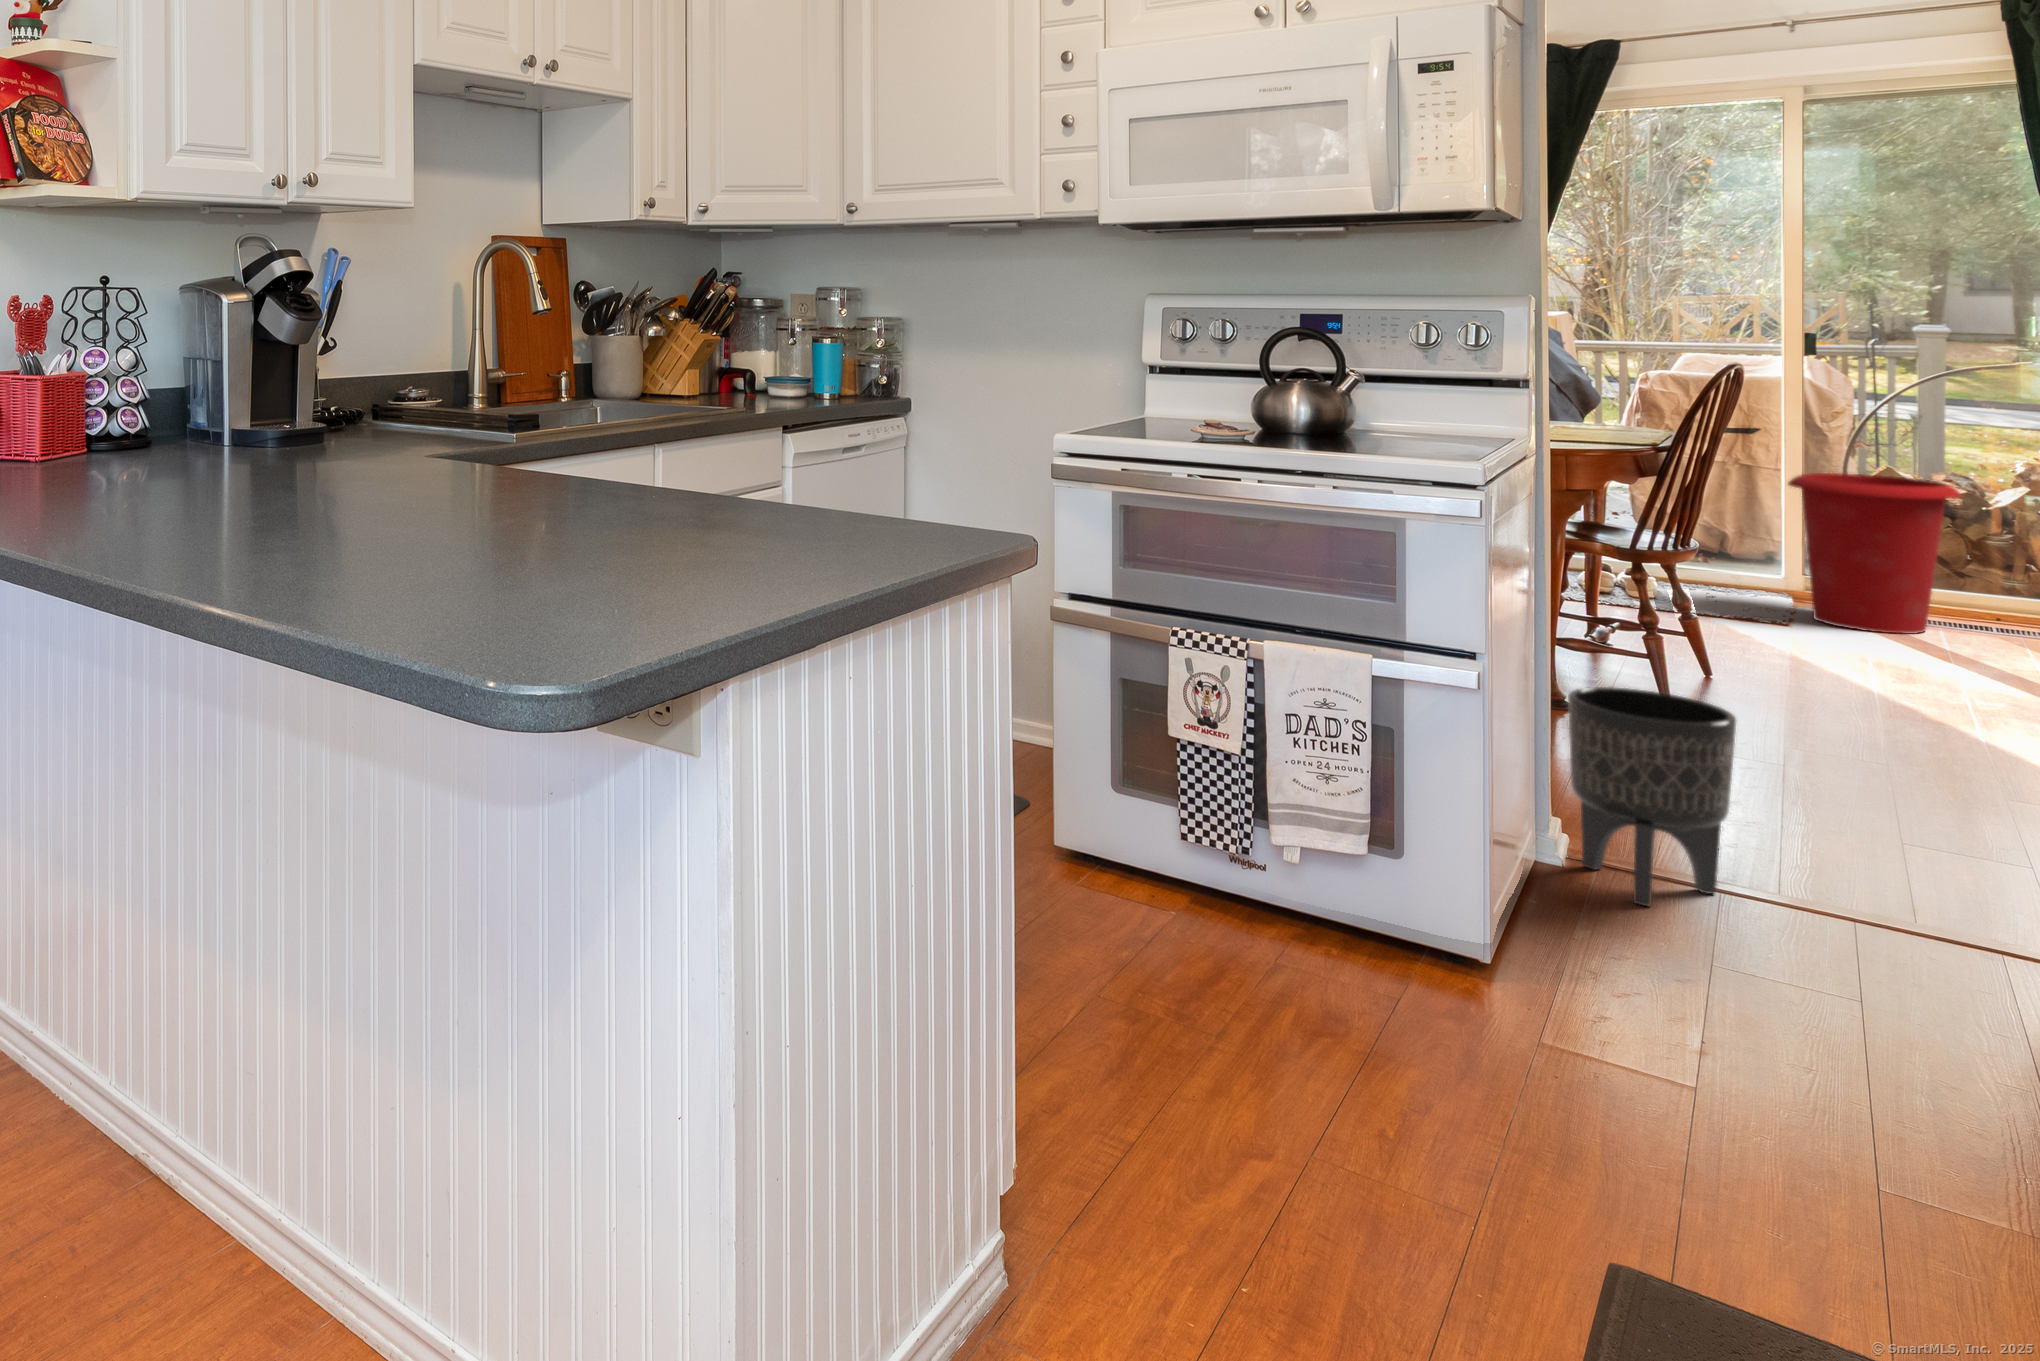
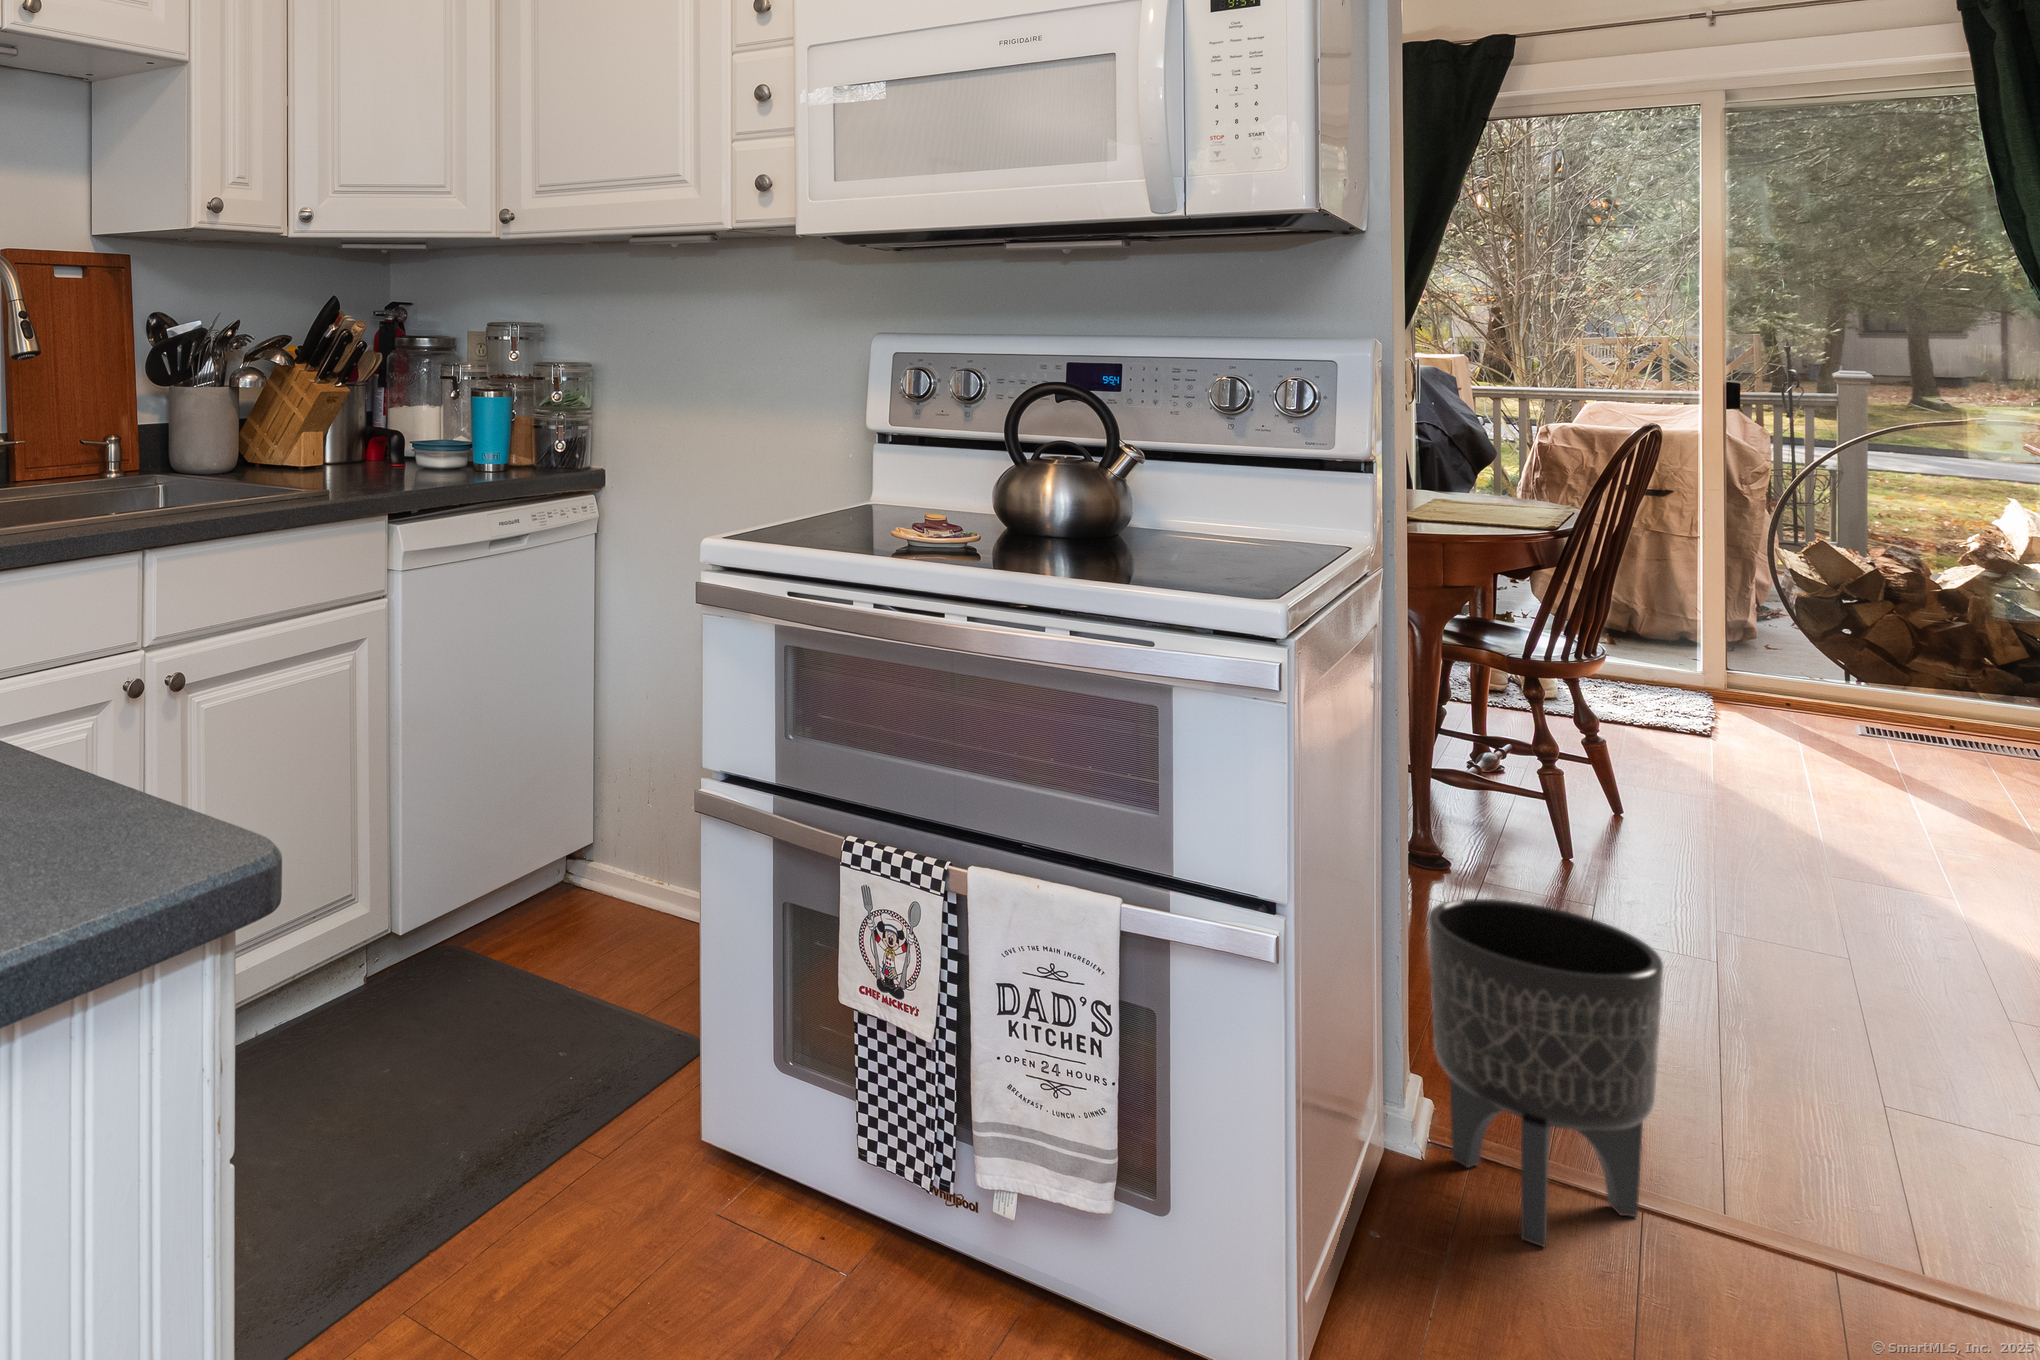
waste bin: present [1788,473,1961,634] -> none [1706,547,1907,742]

